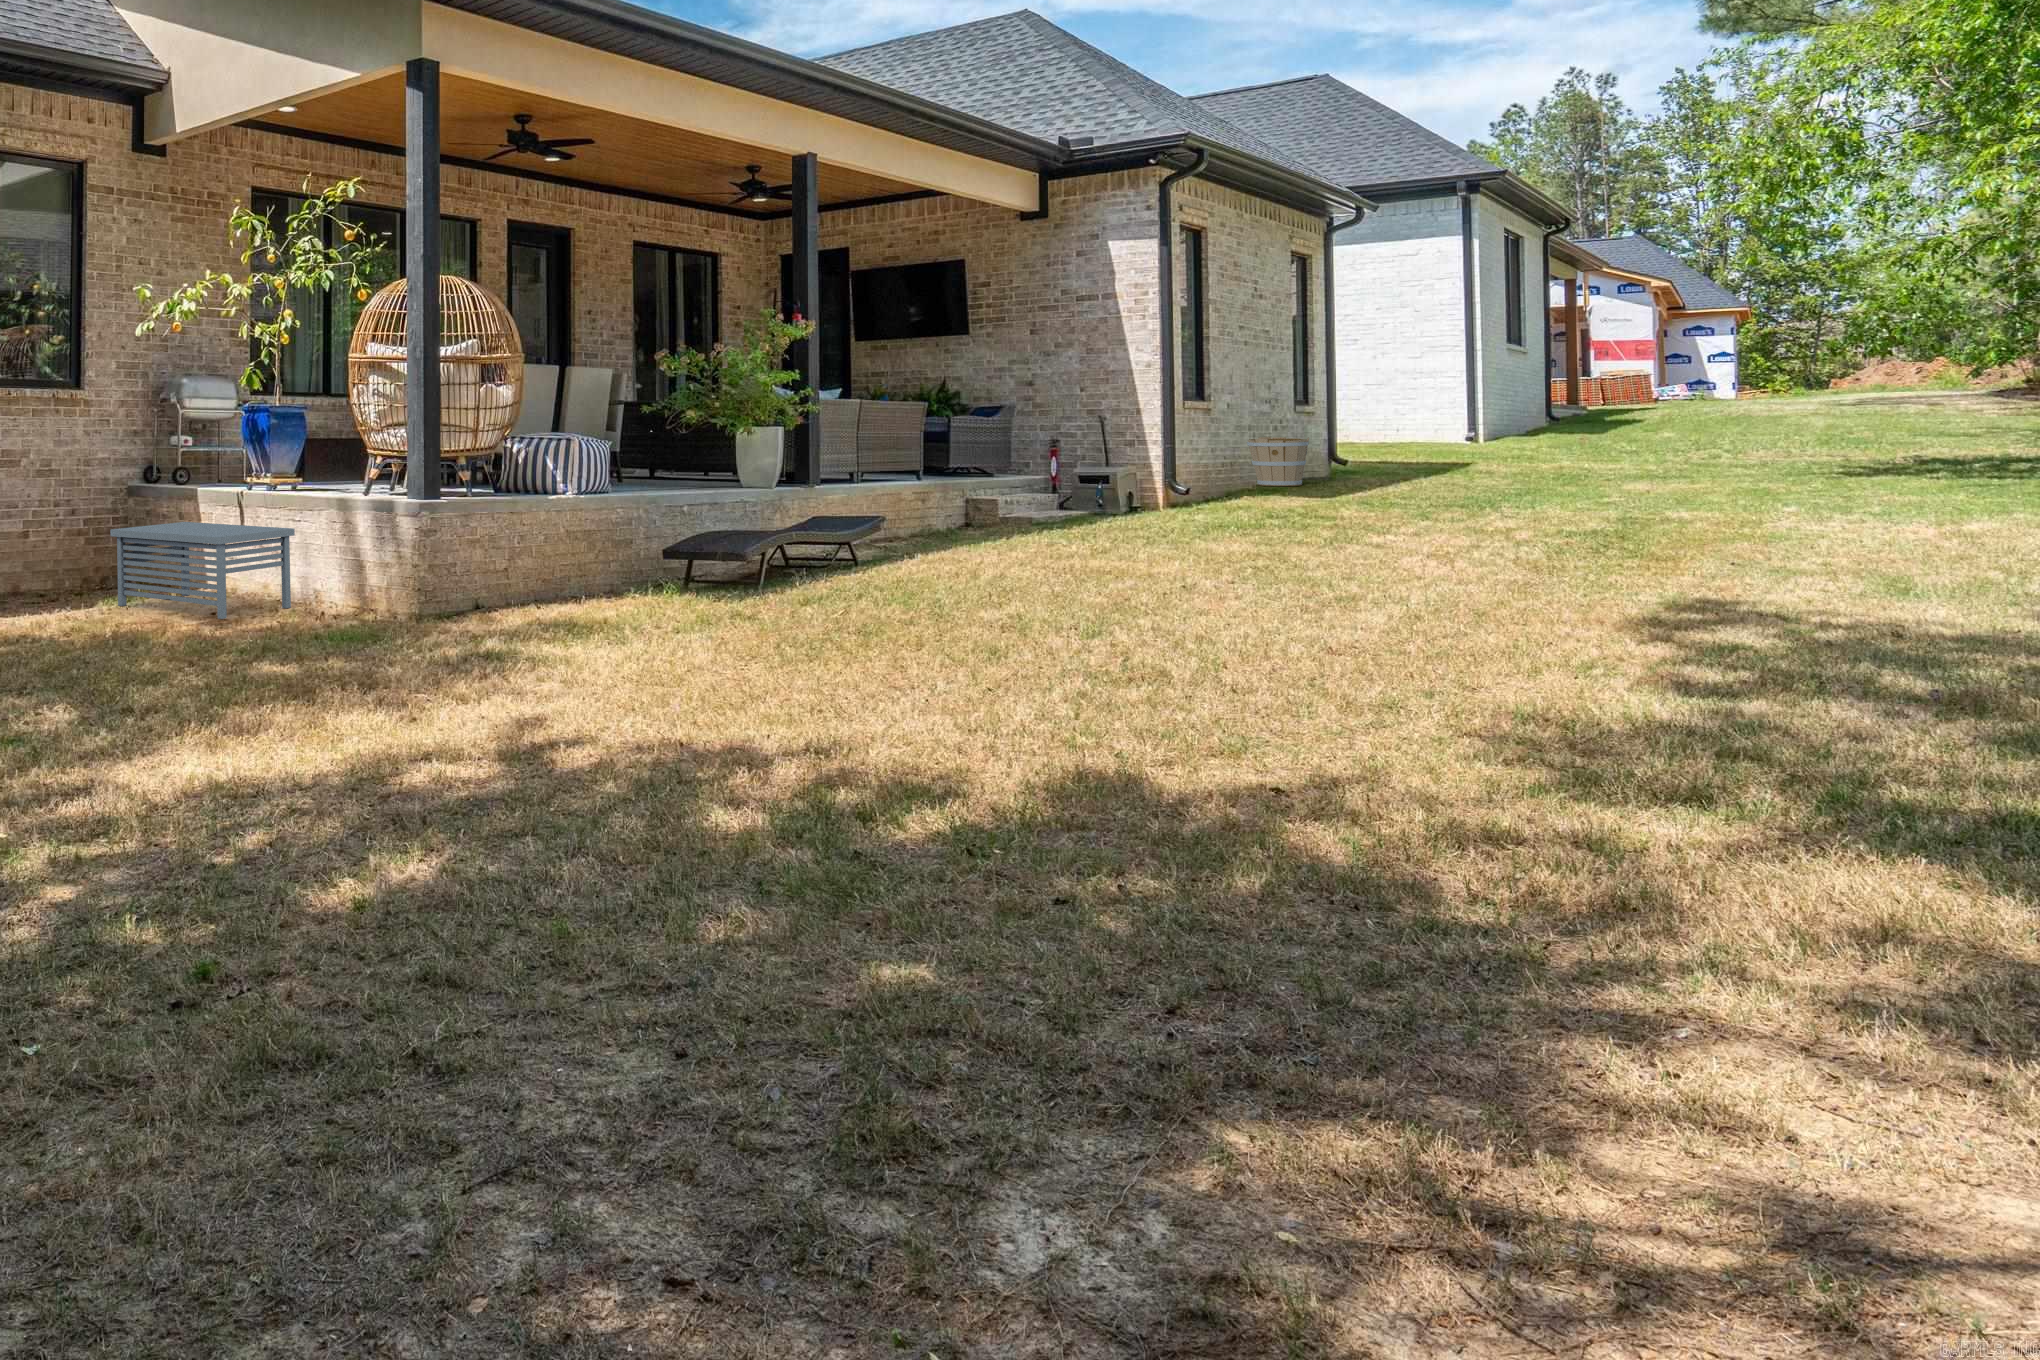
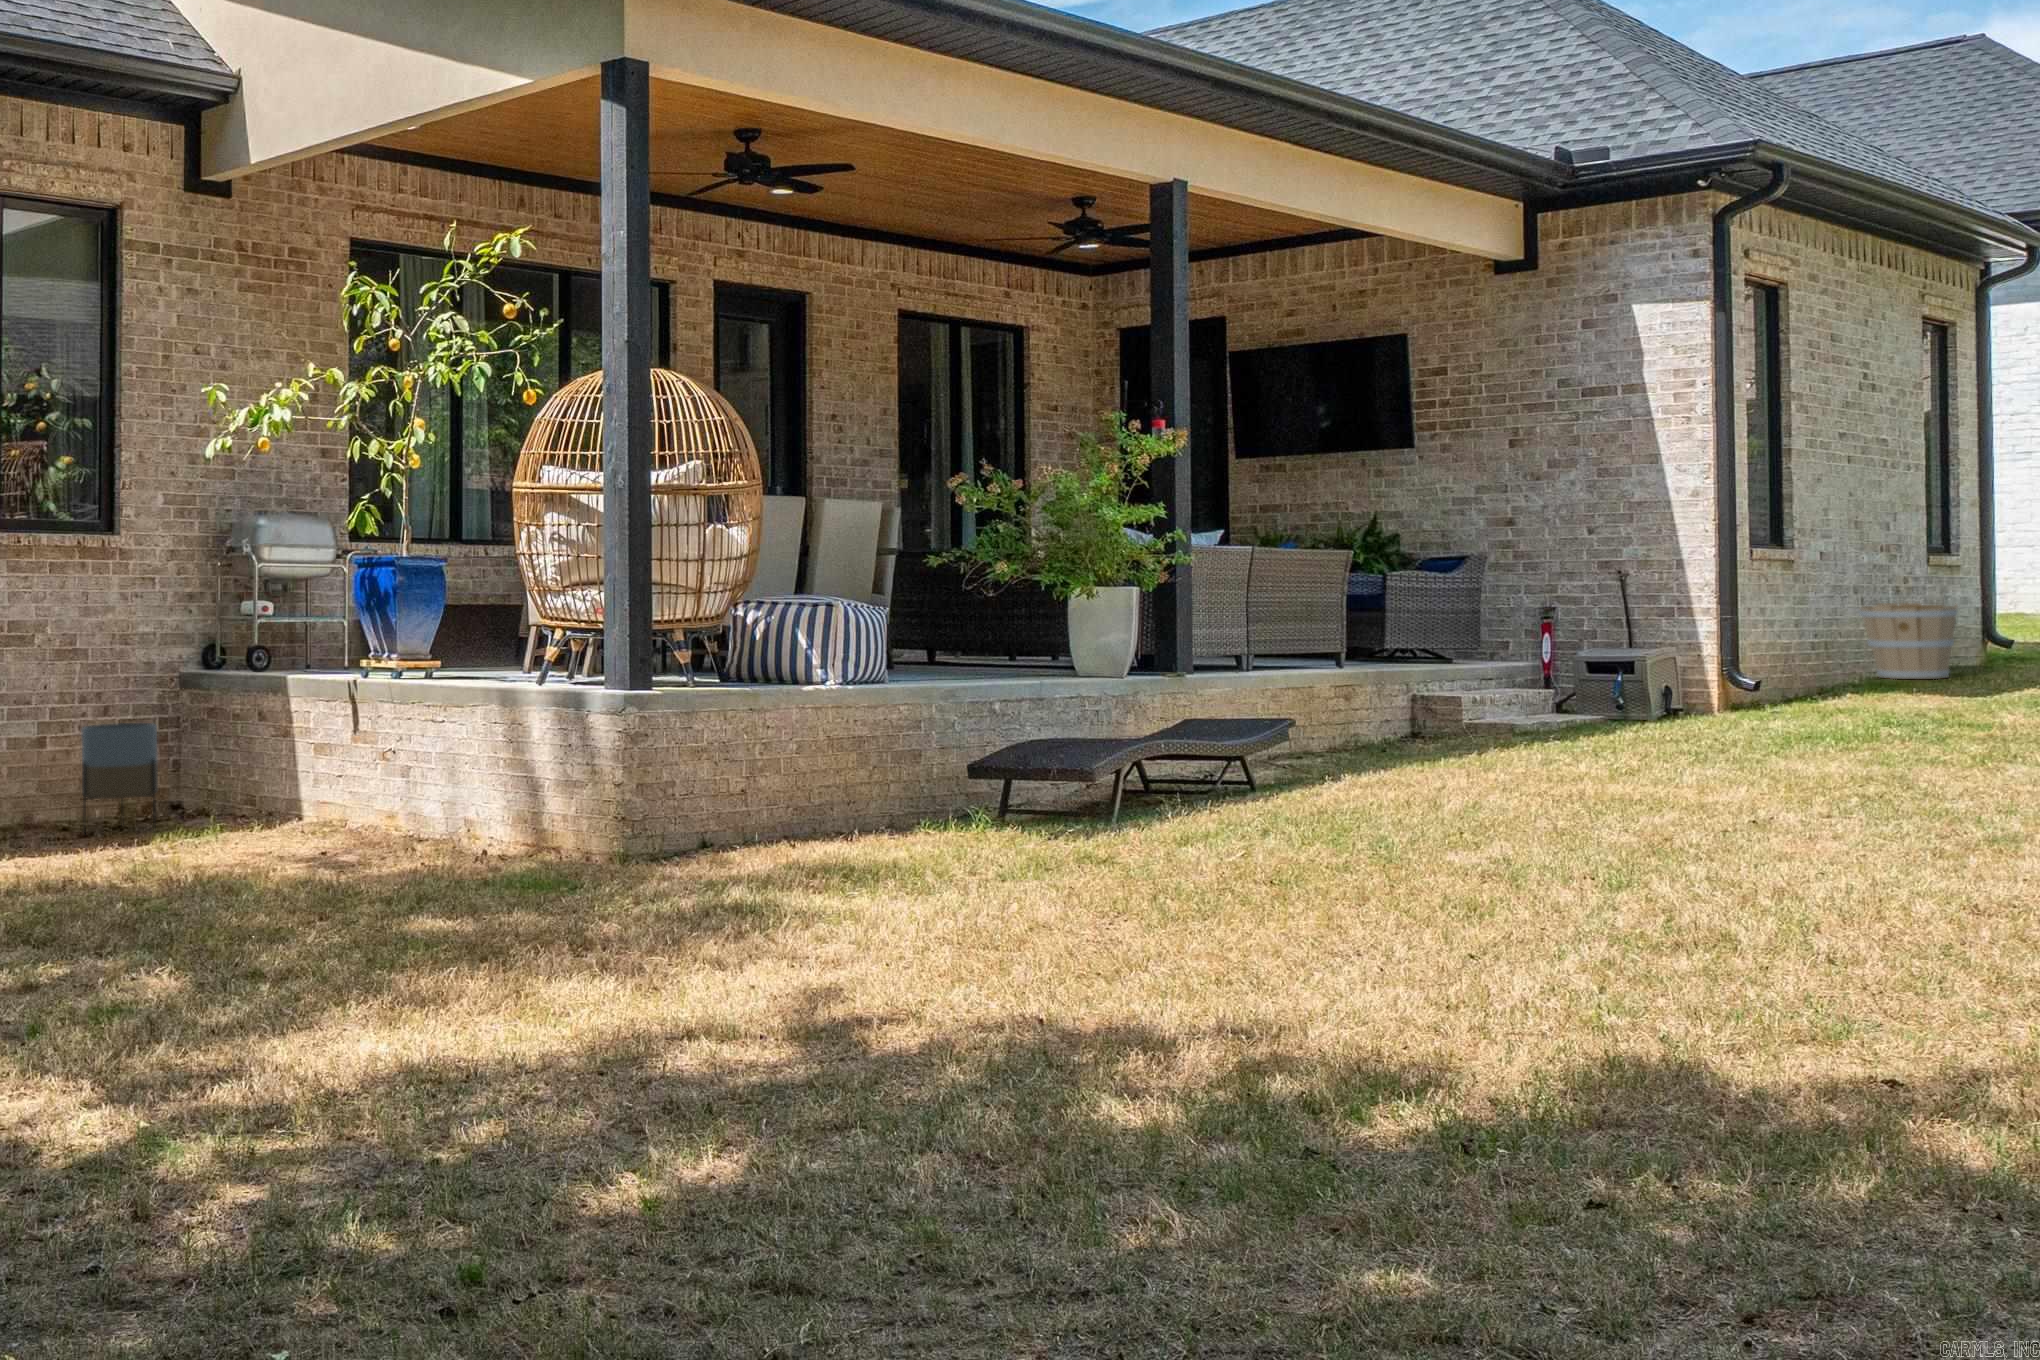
planter: none [55,520,110,598] -> present [82,723,158,830]
storage bench: present [110,522,295,619] -> none [166,725,434,863]

